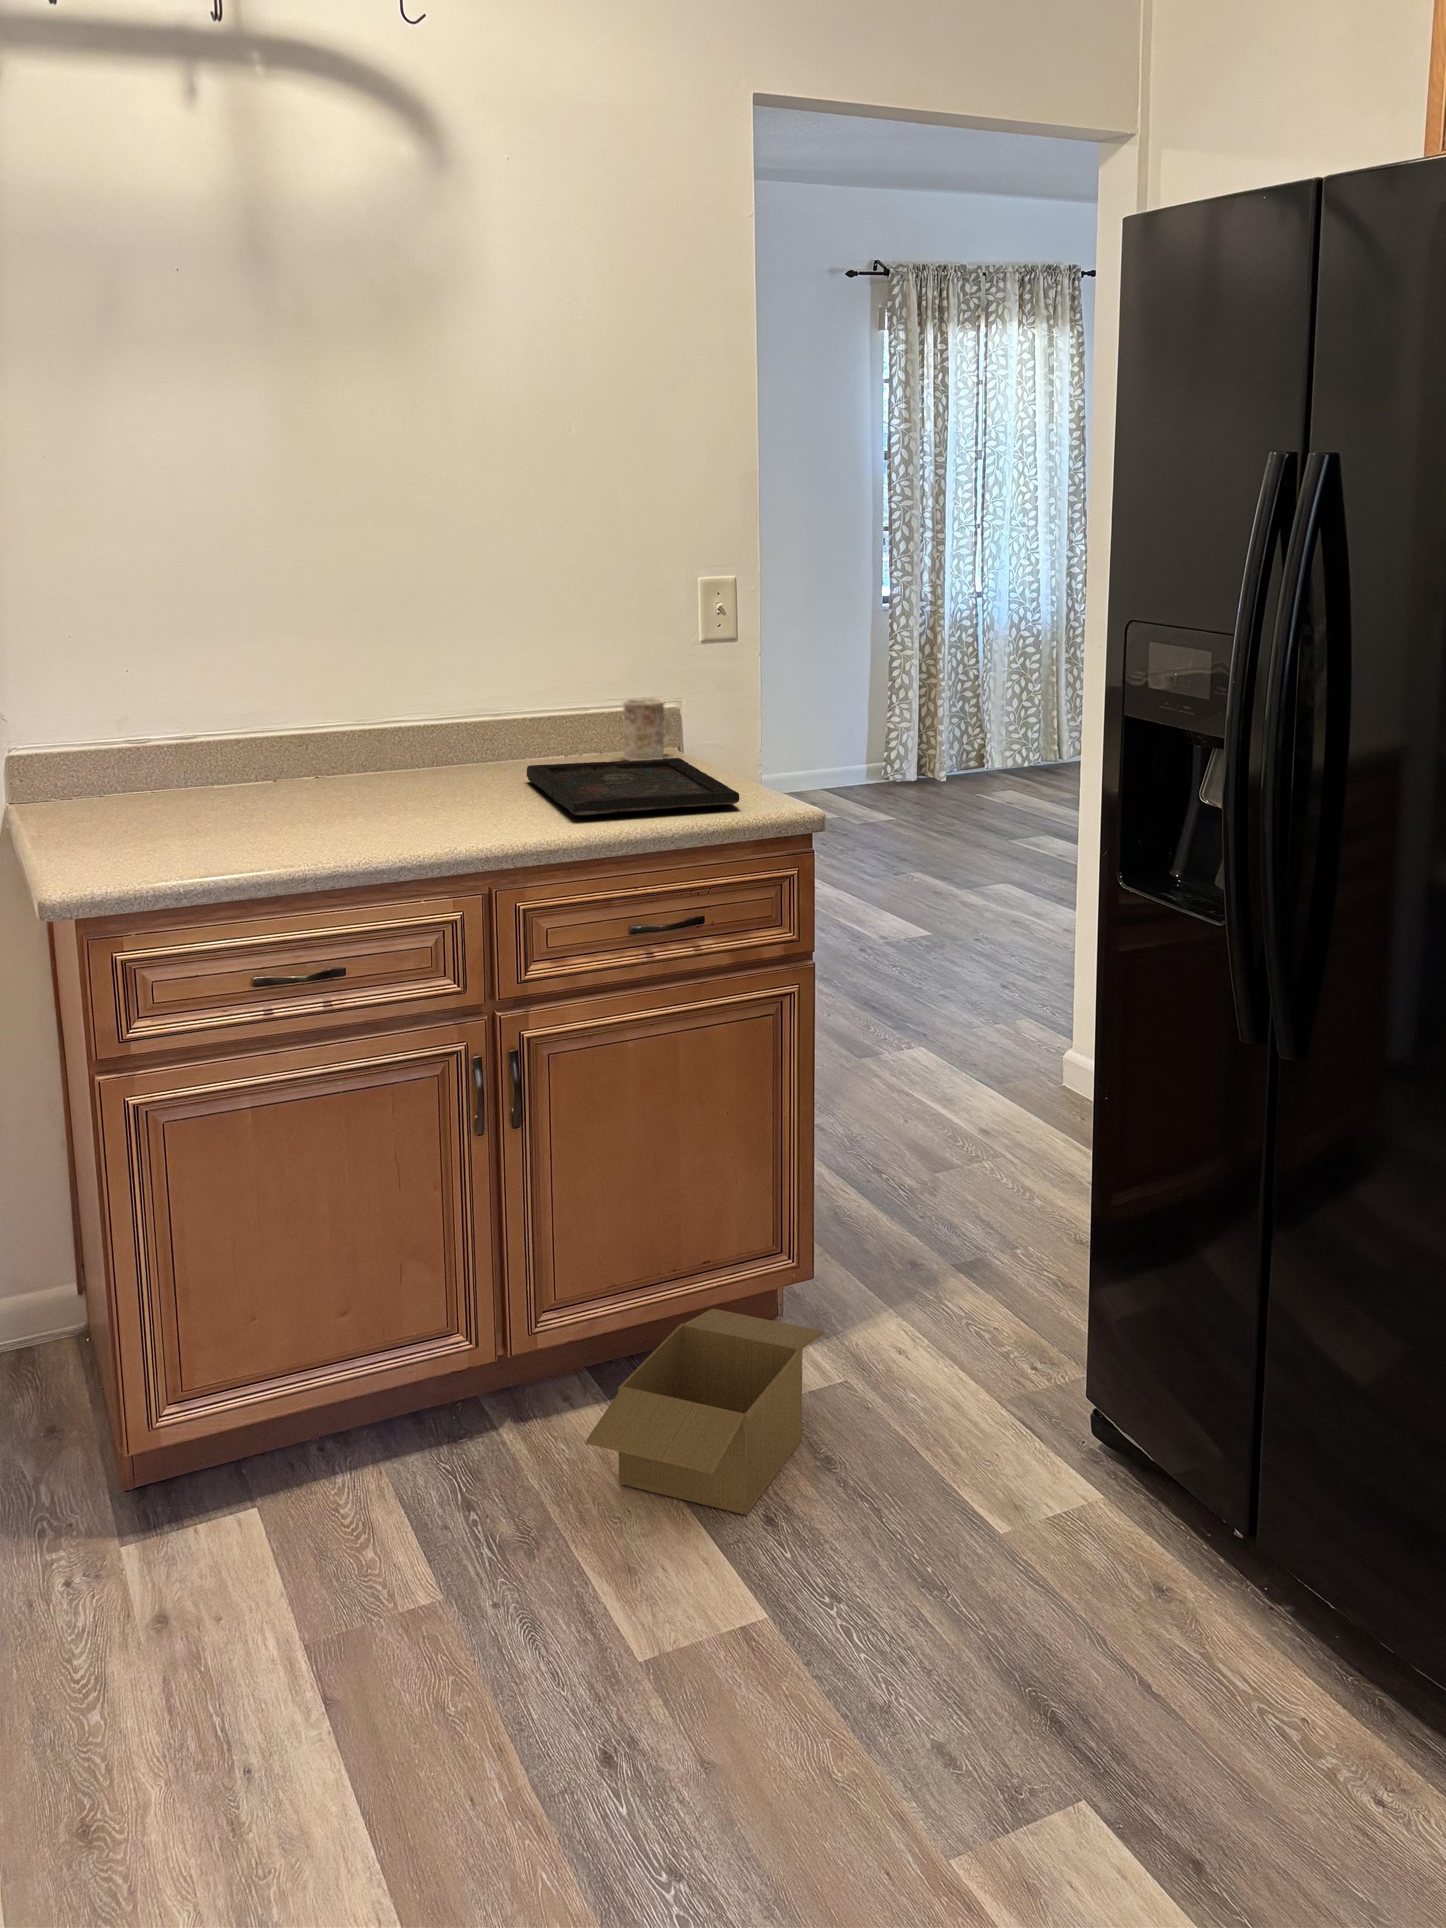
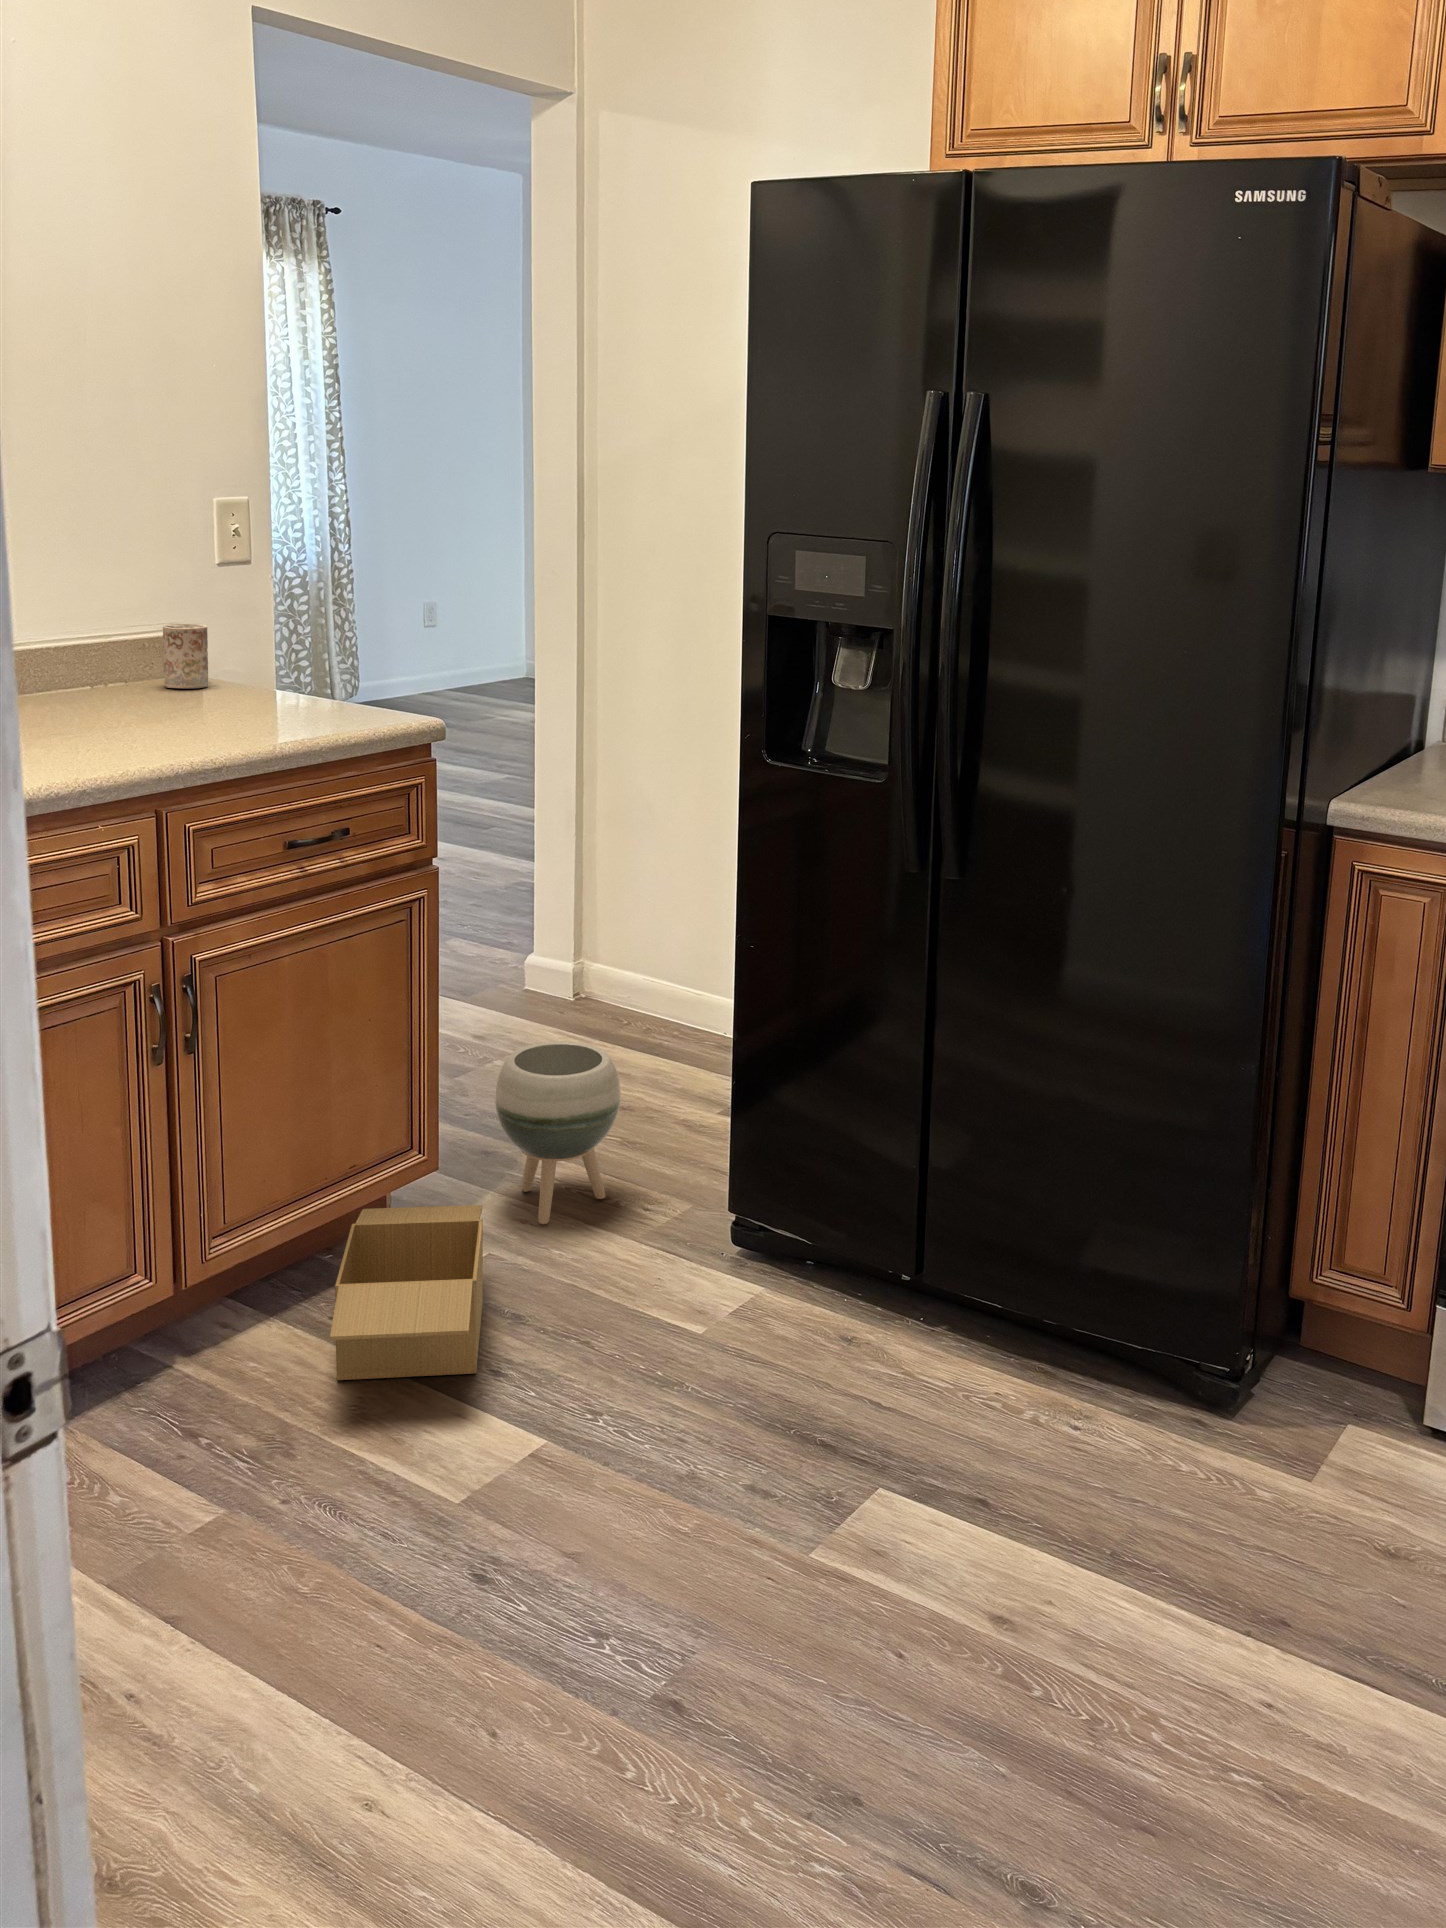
tray: present [527,758,739,815] -> none [96,681,366,735]
planter: none [882,1164,1017,1363] -> present [495,1041,621,1224]

